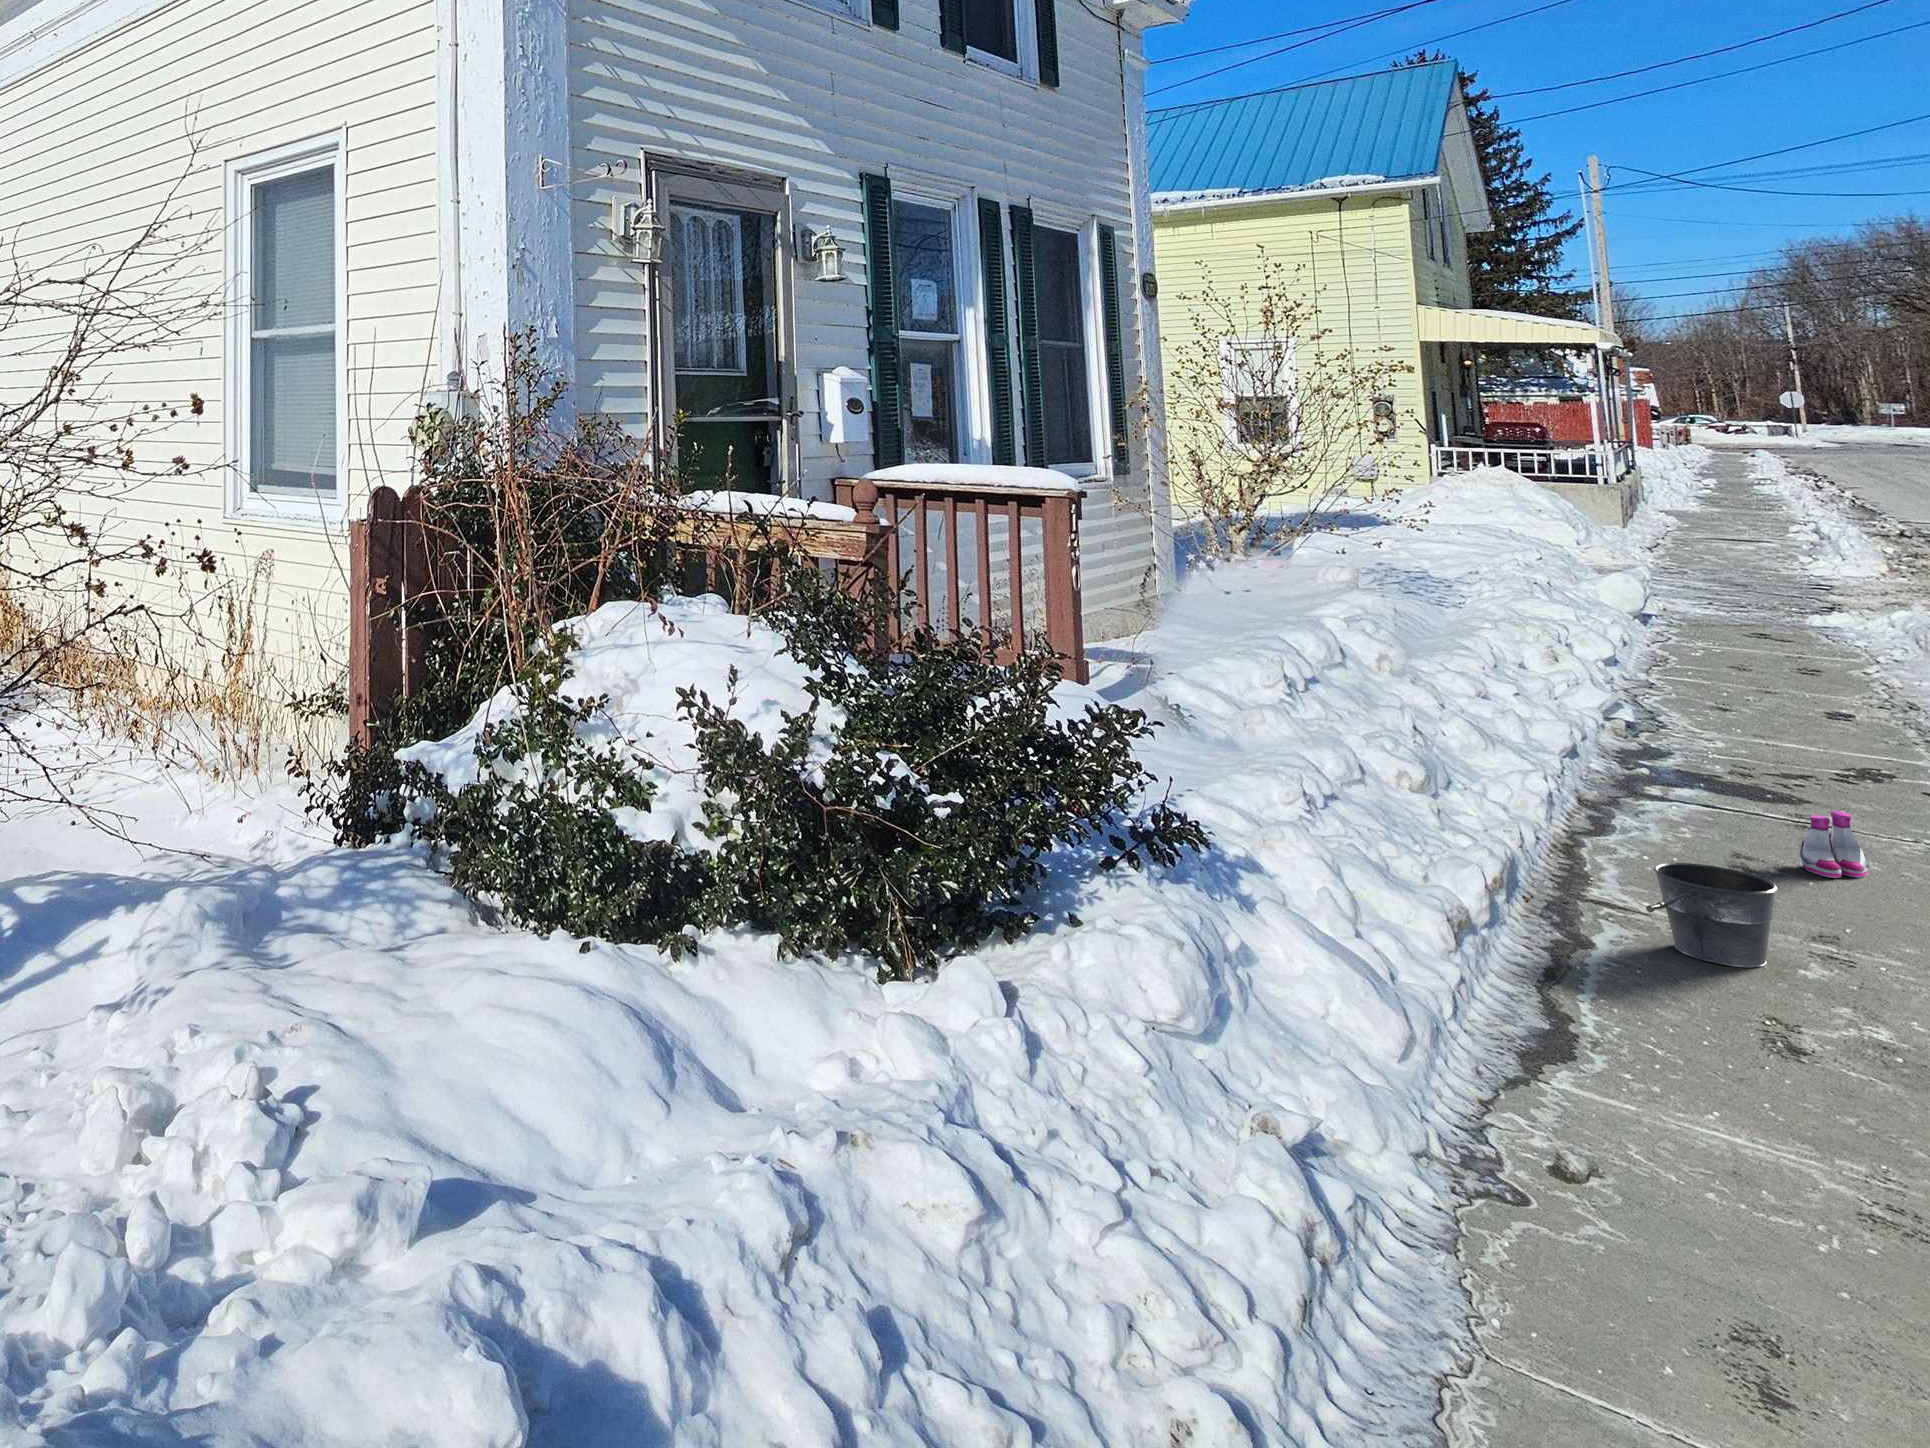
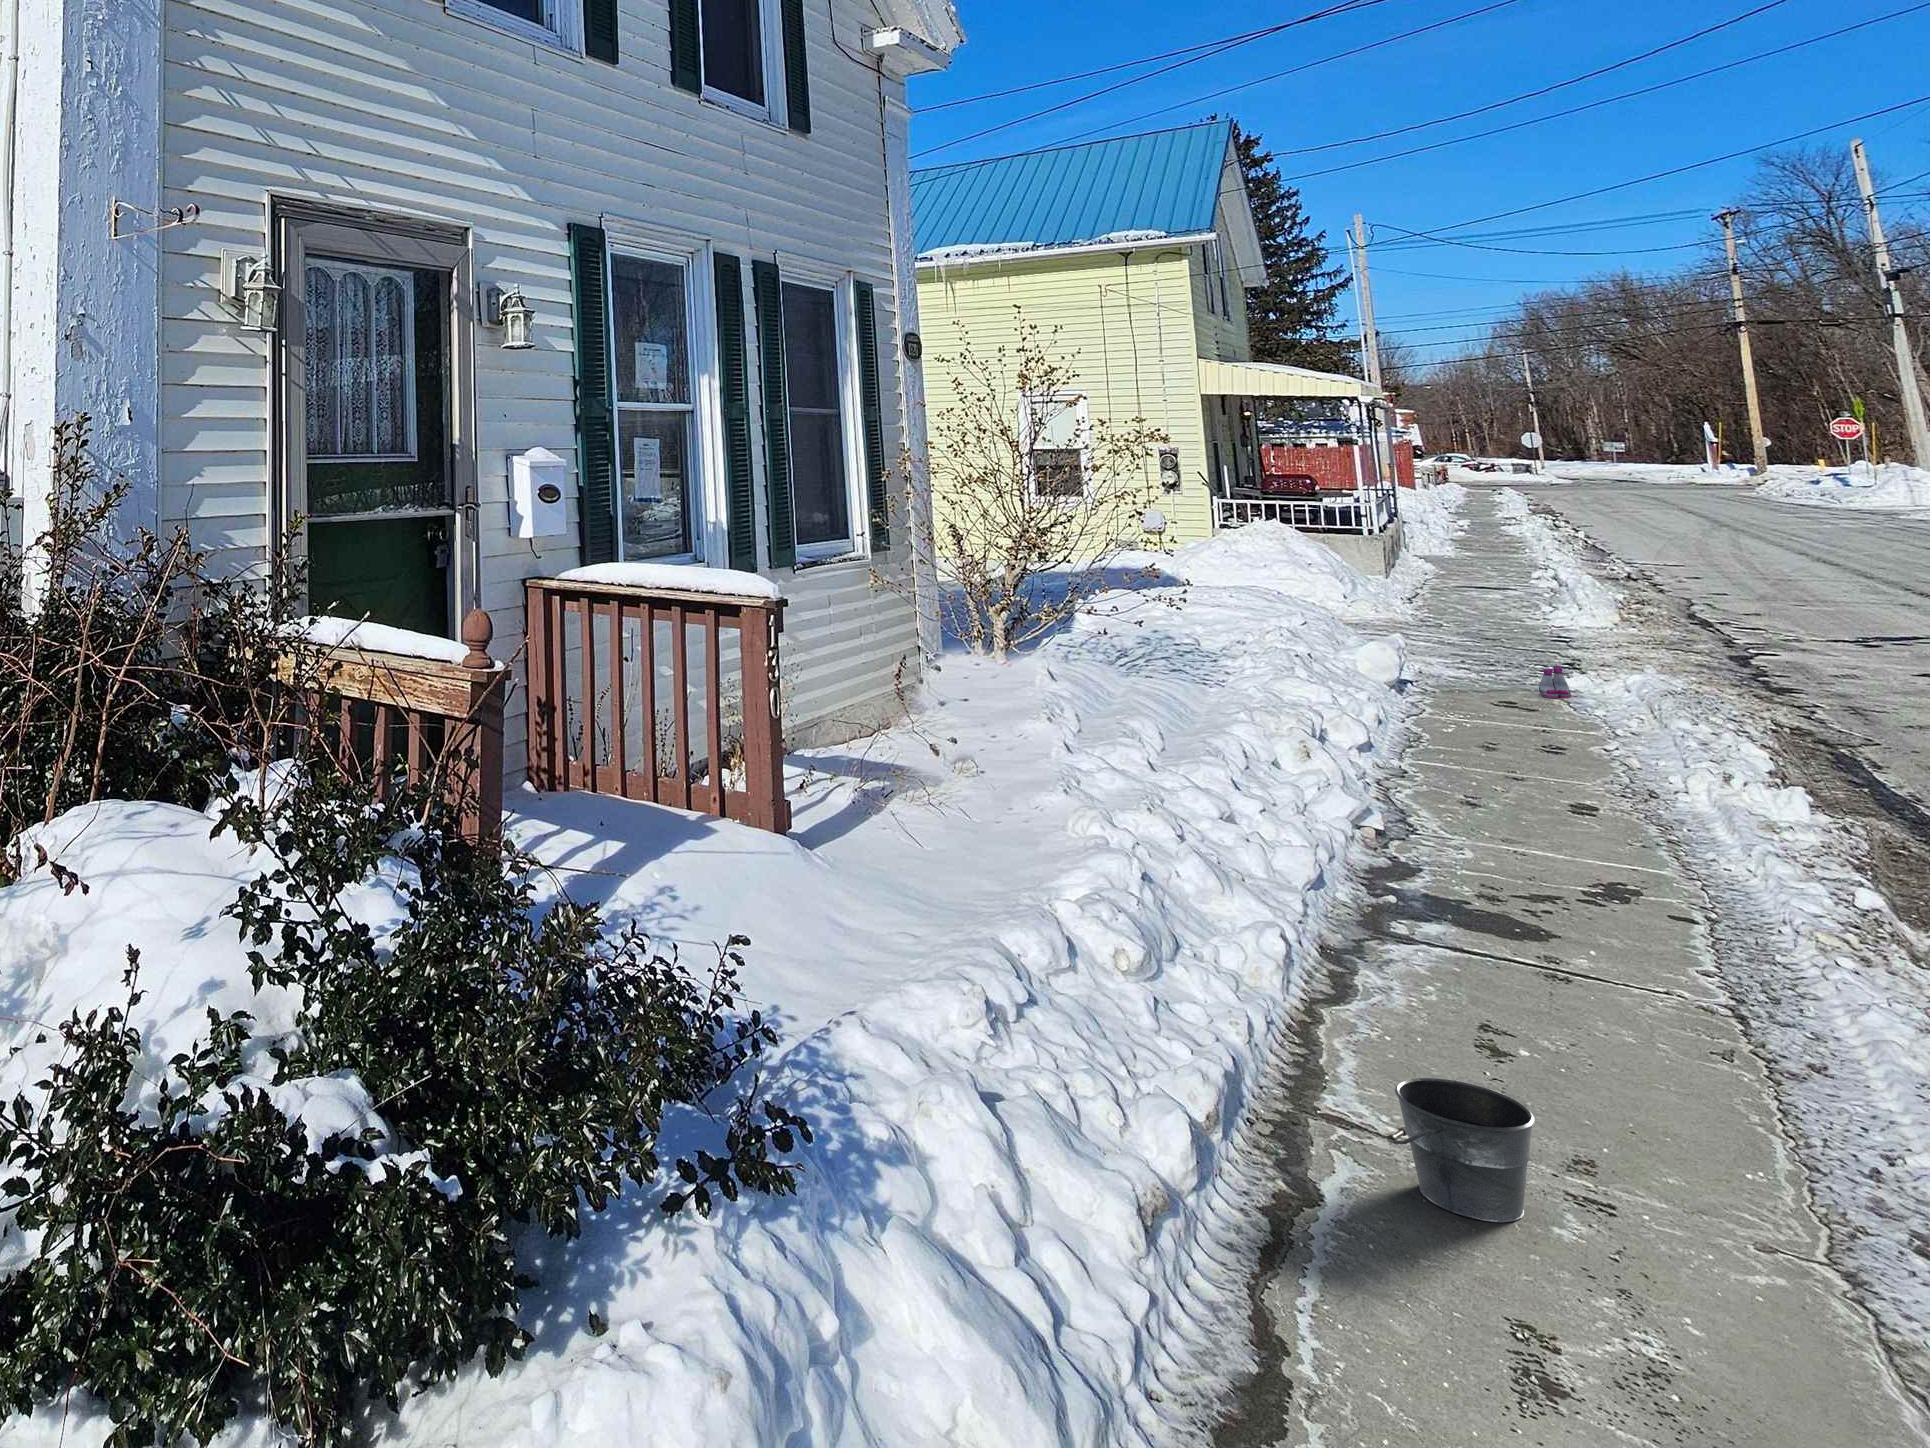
boots: present [1800,811,1869,878] -> present [1539,666,1571,698]

